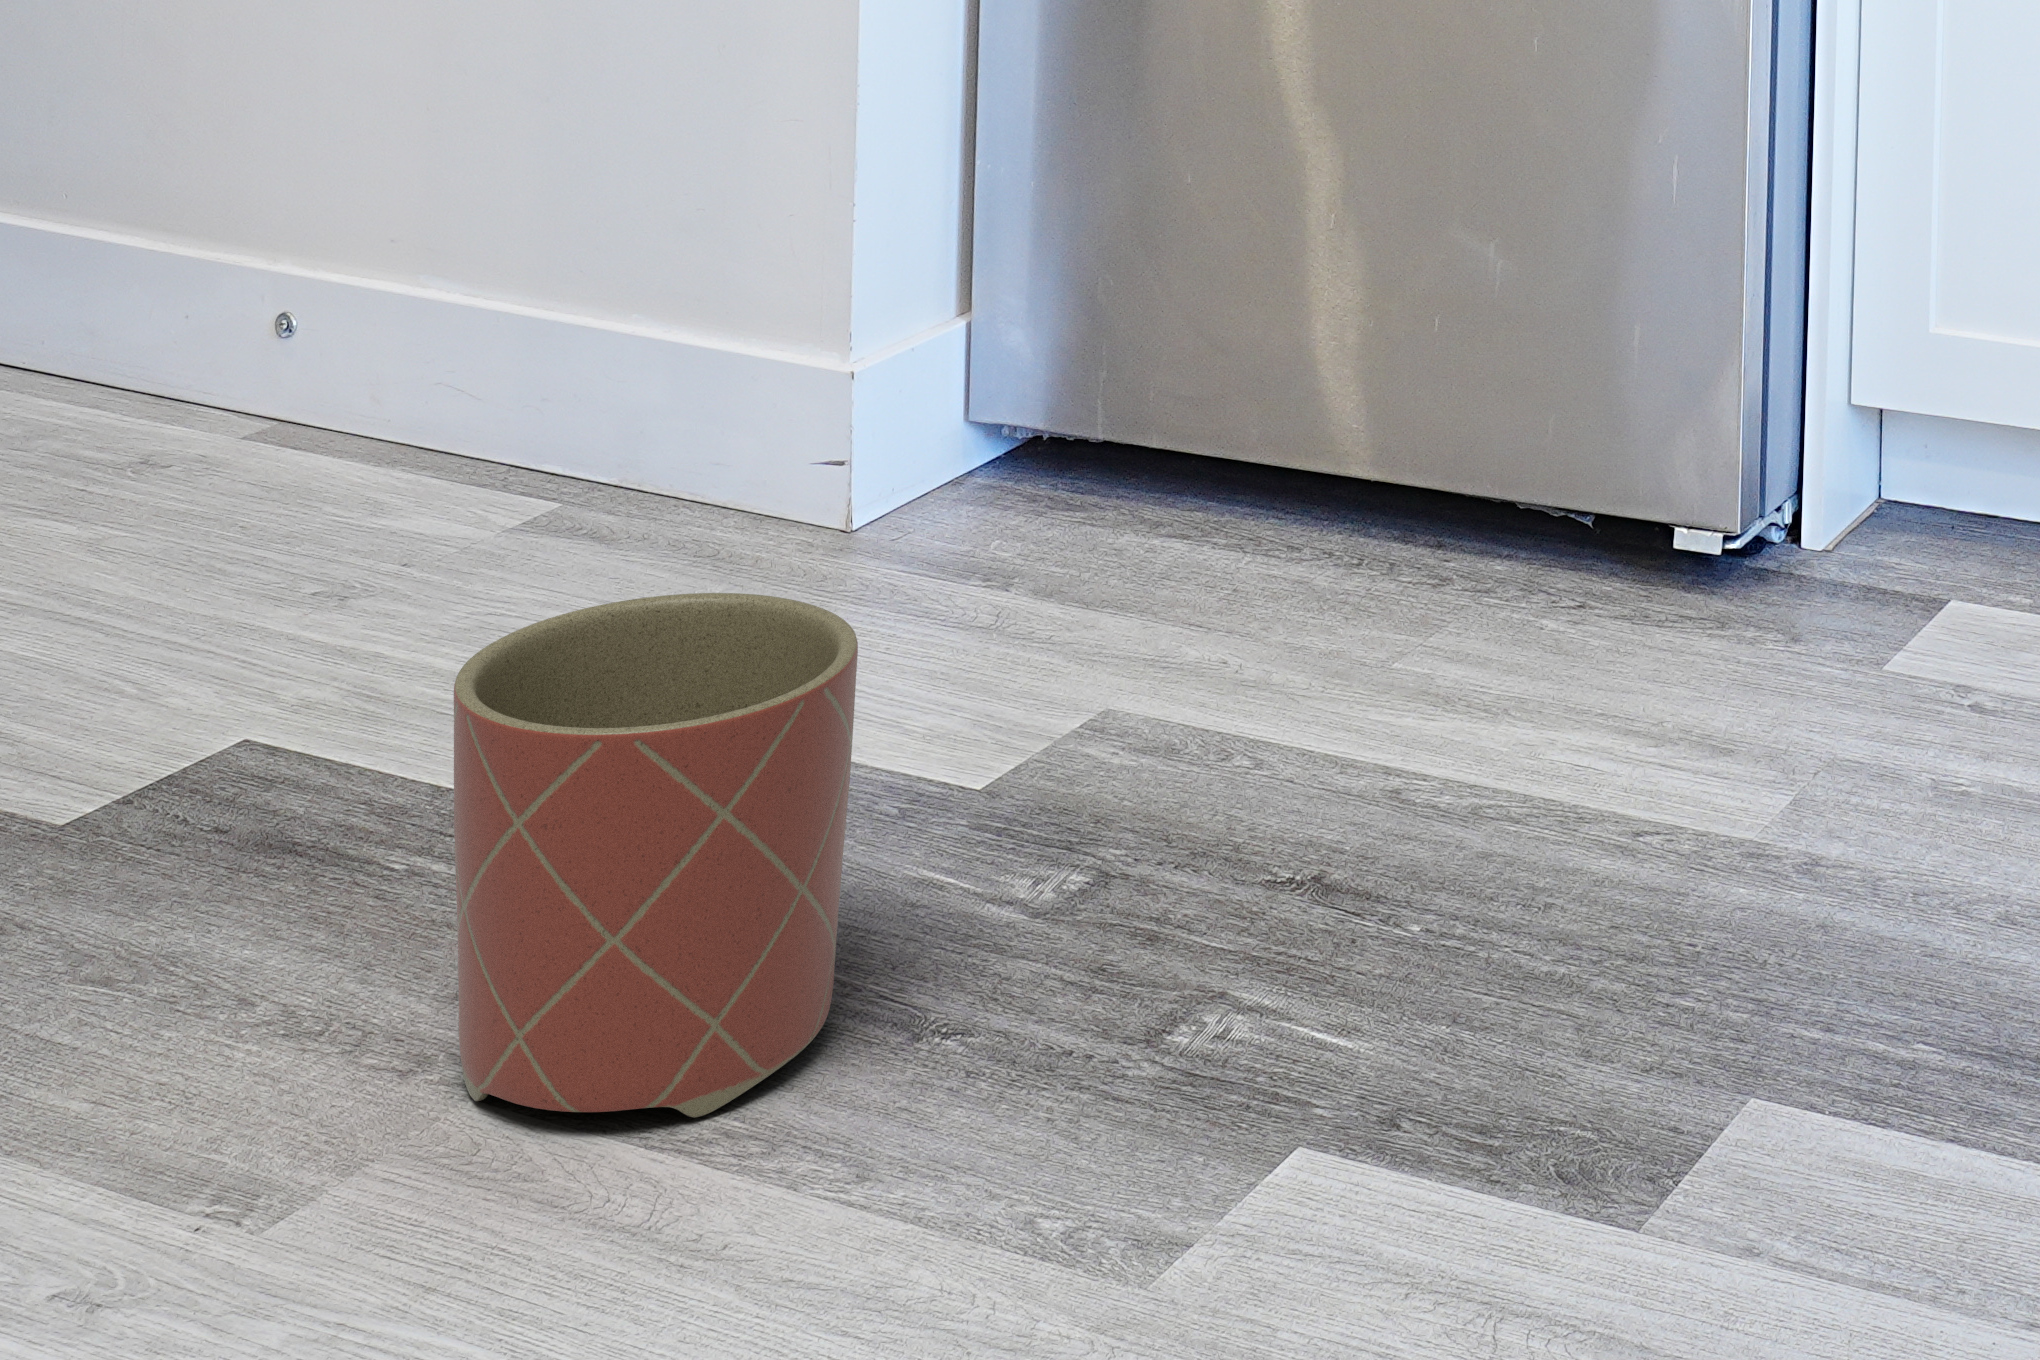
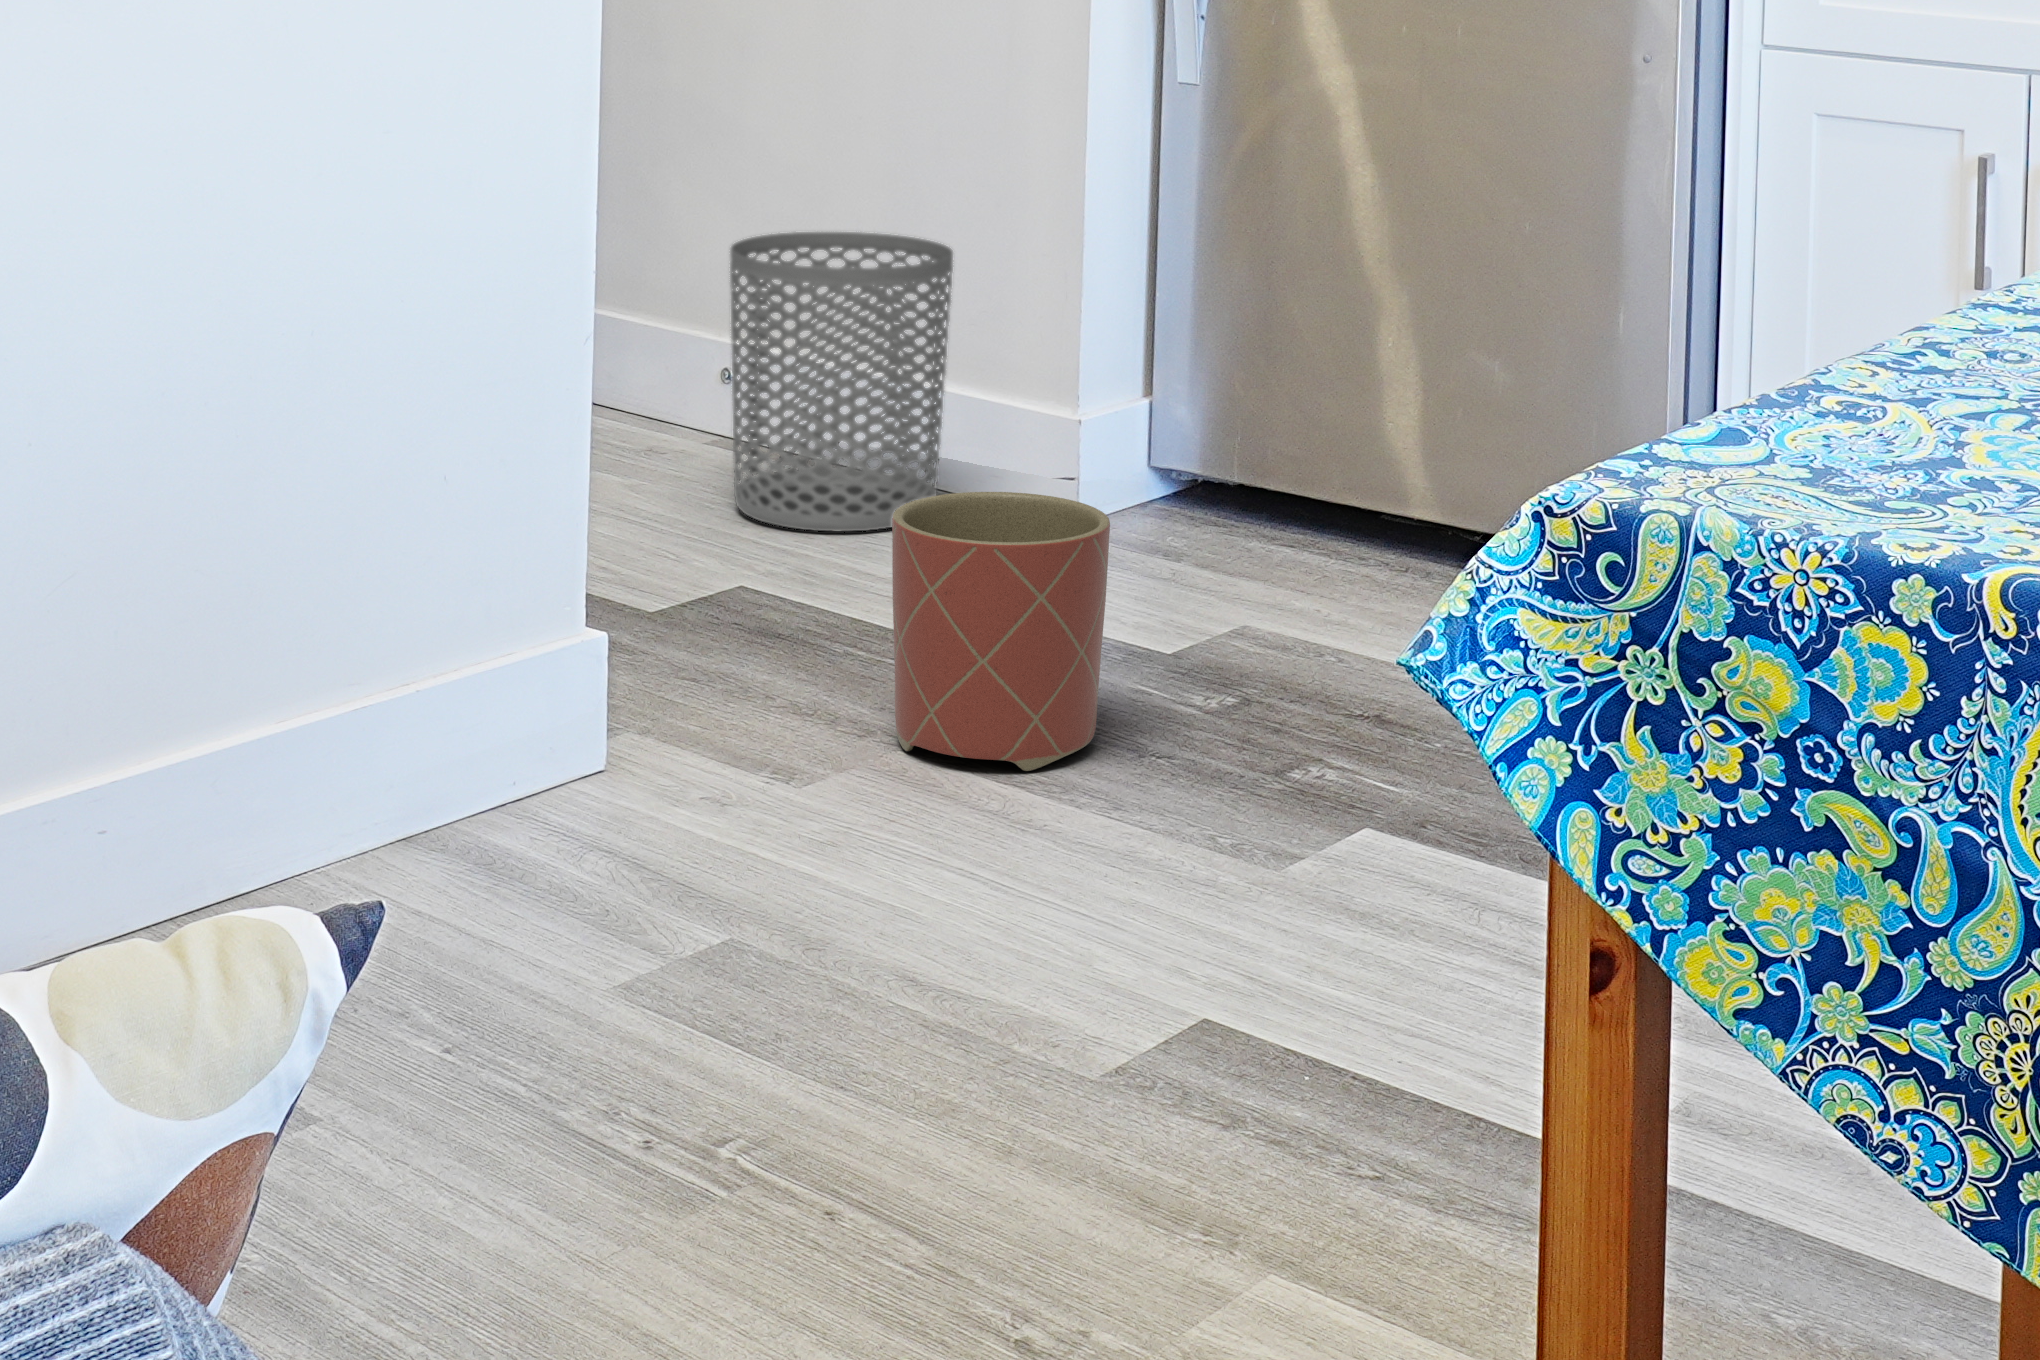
waste bin: none [262,90,647,588] -> present [730,232,953,532]

